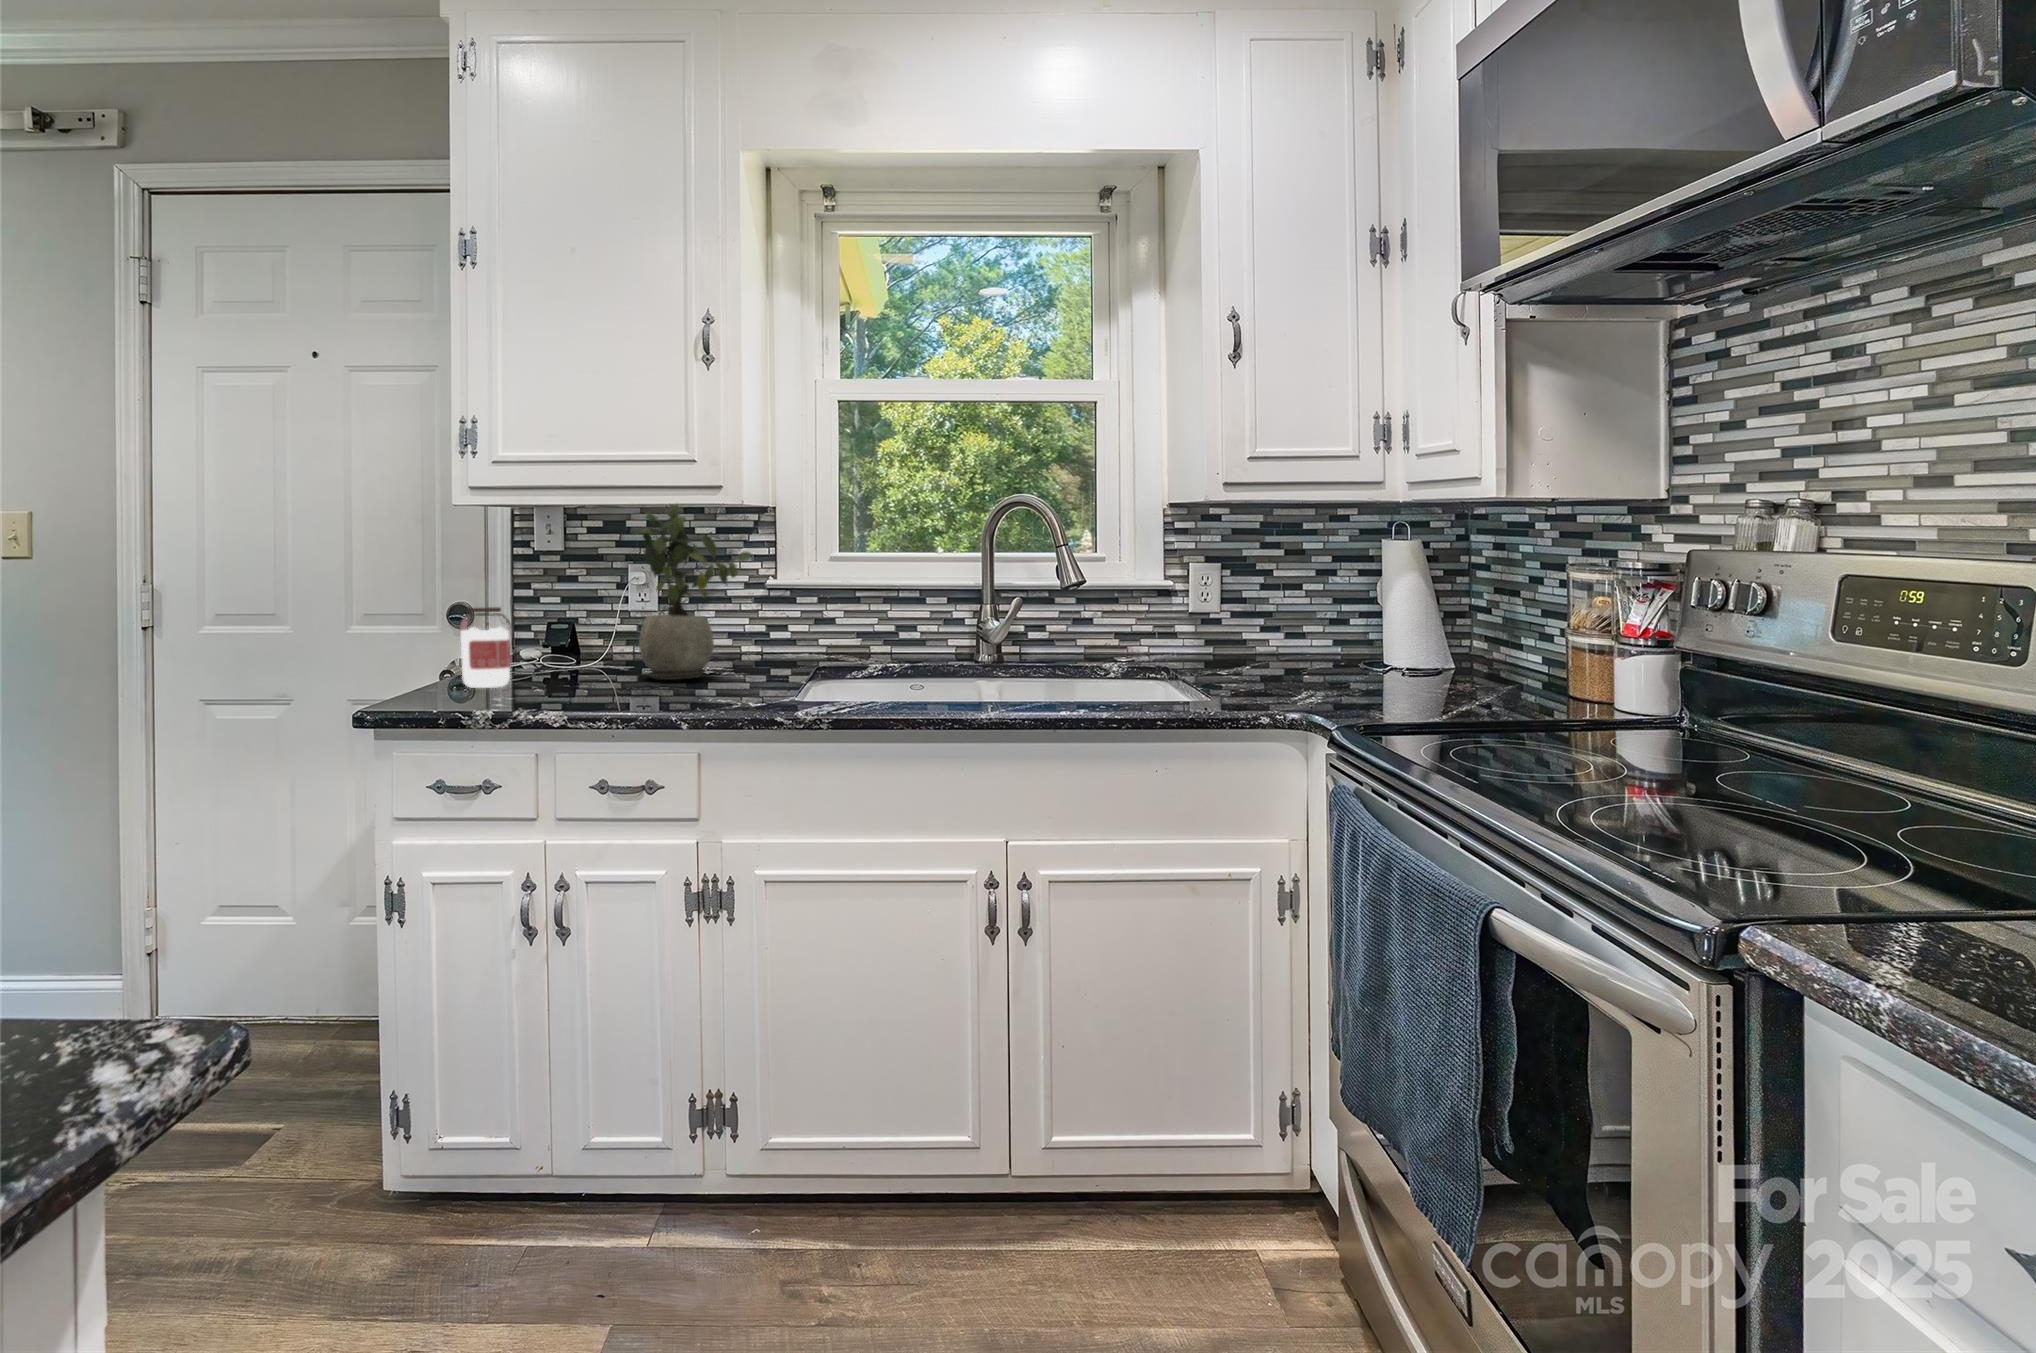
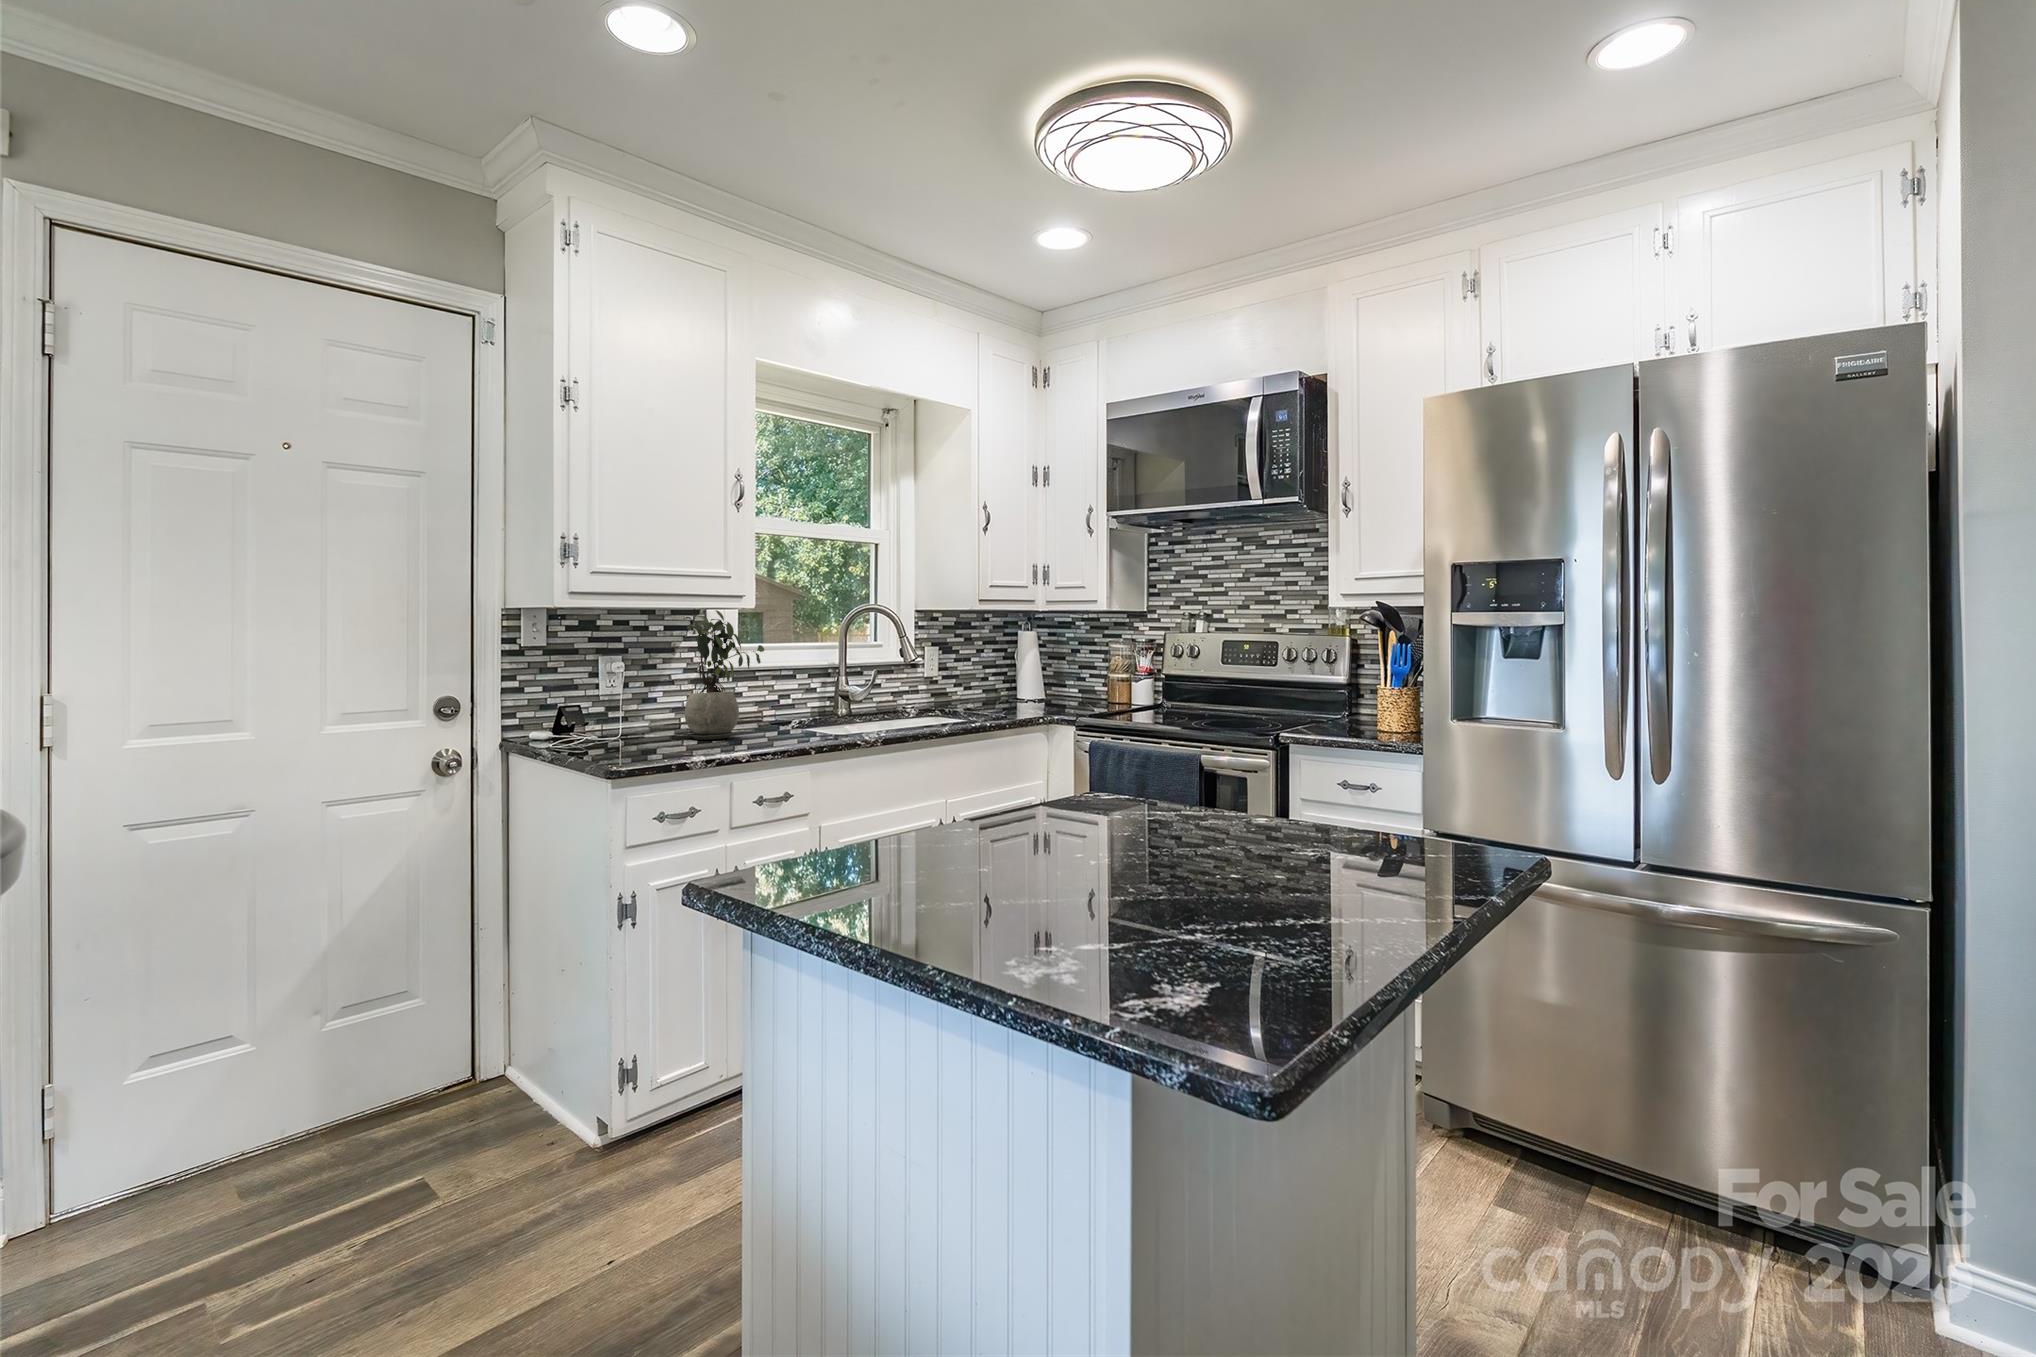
jar: present [460,607,511,688] -> none [628,691,666,753]

